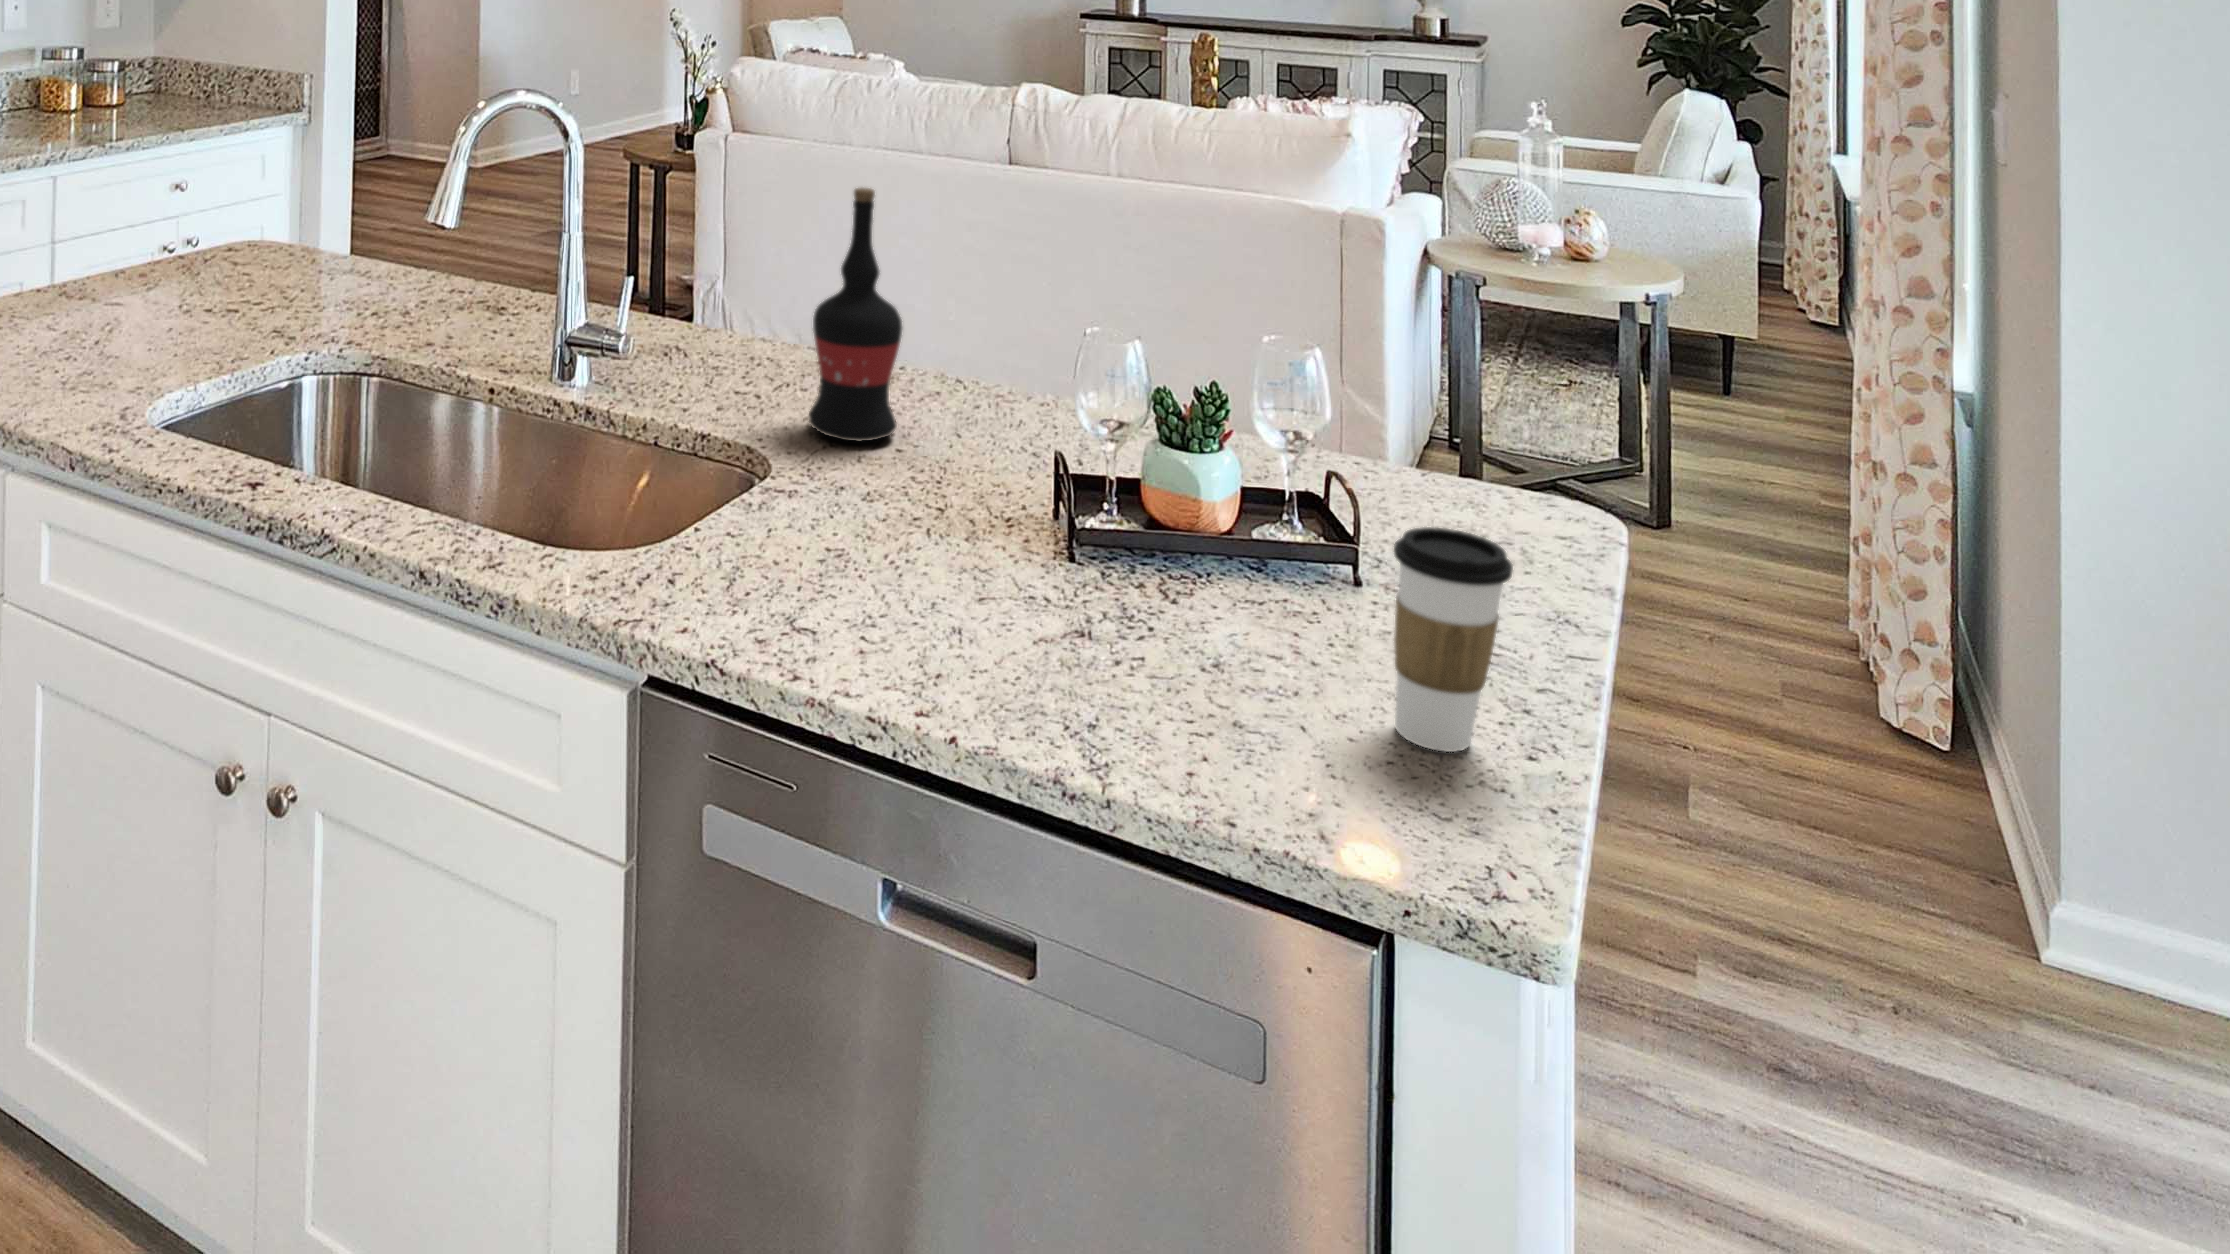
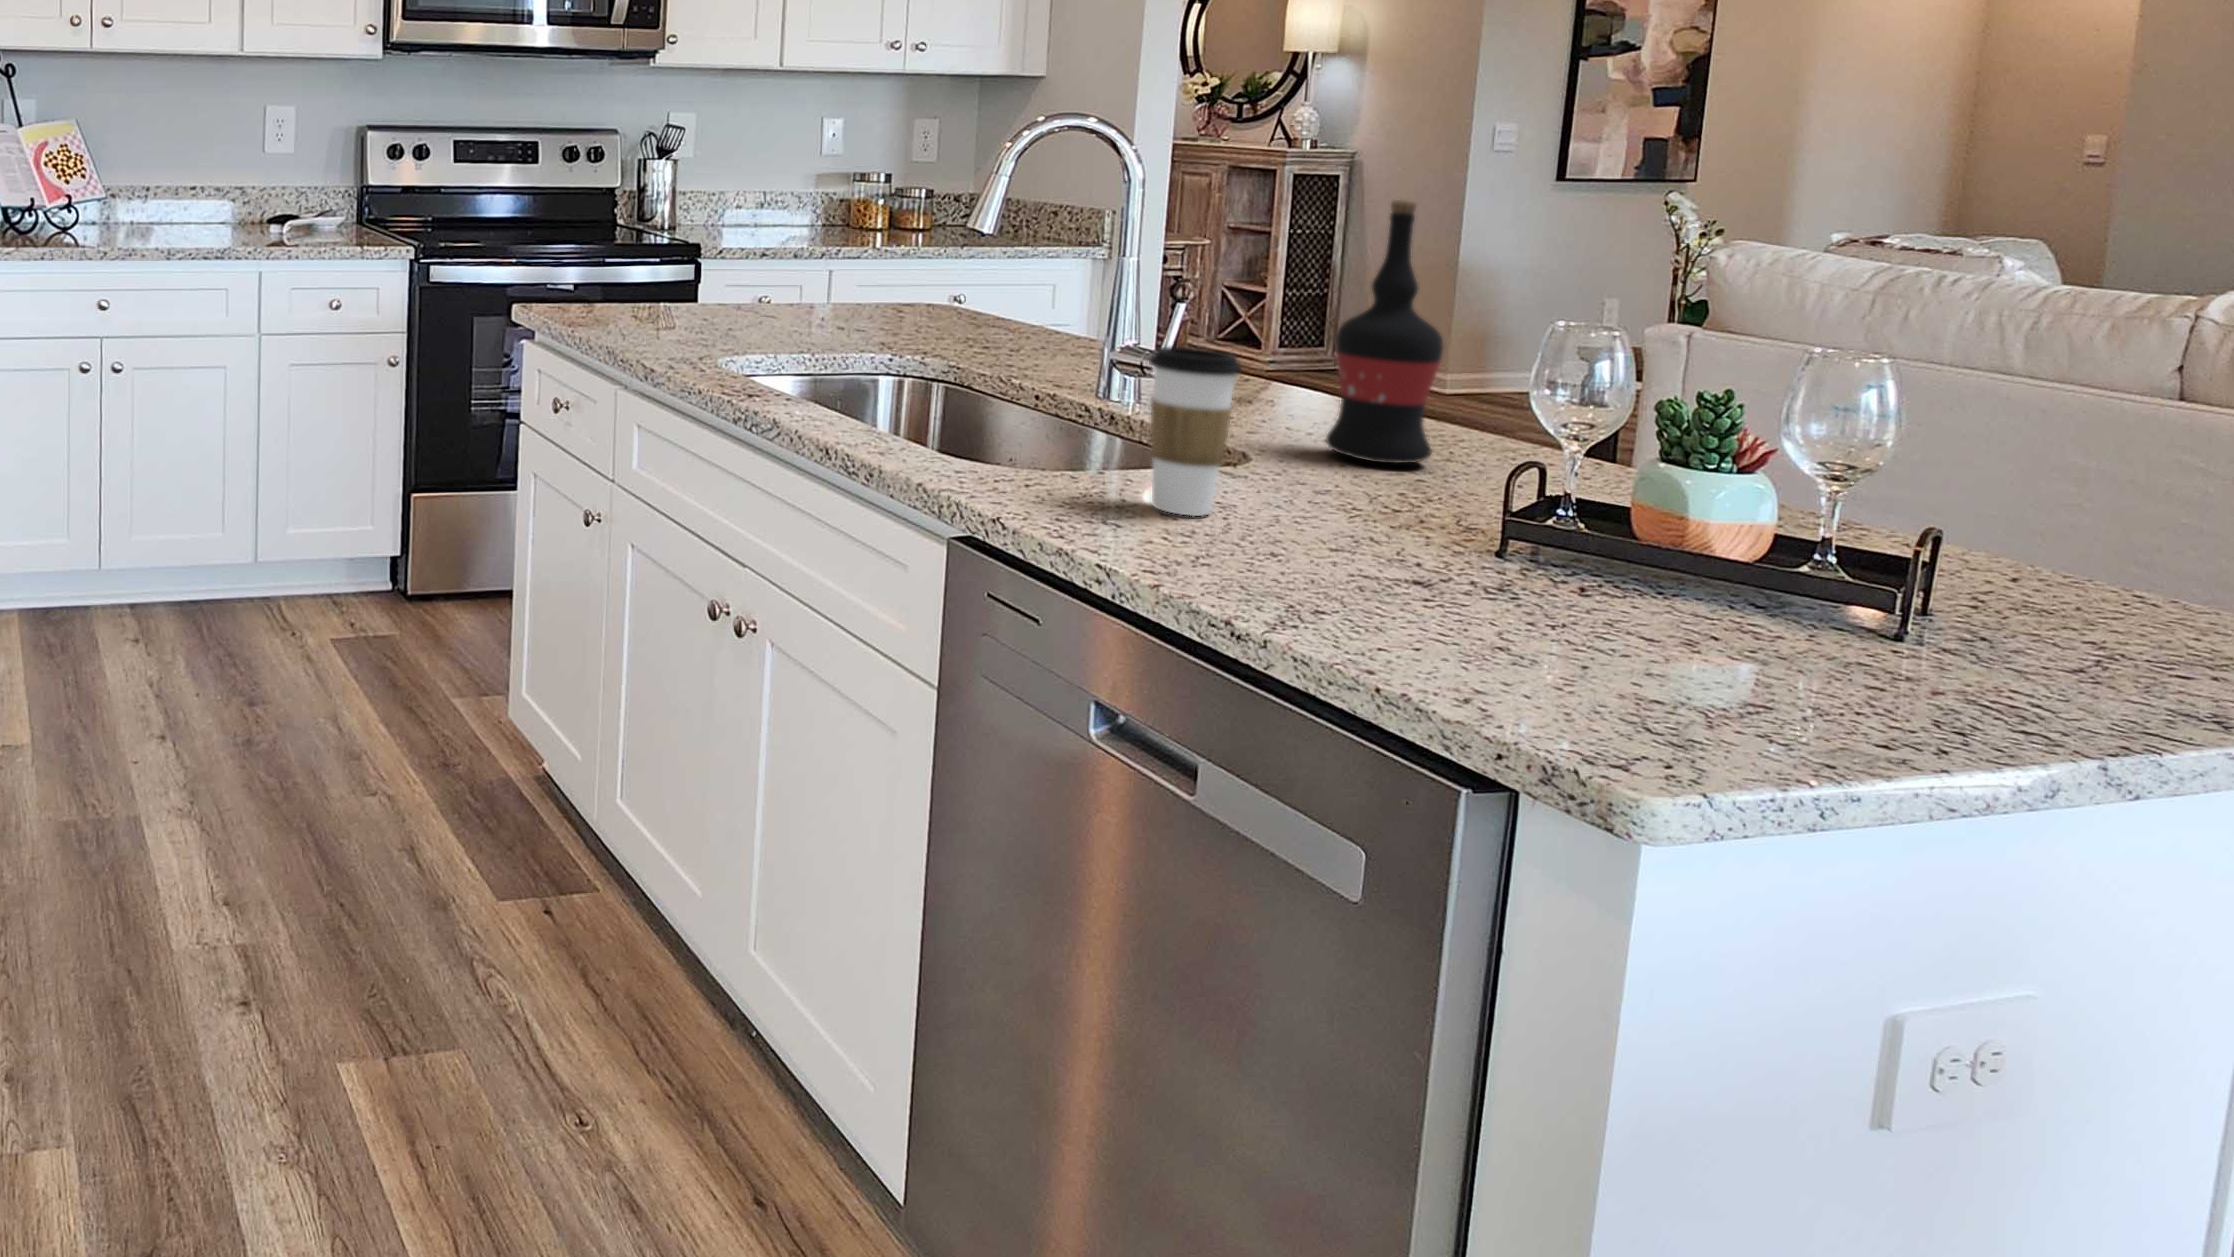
coffee cup: present [1394,527,1513,752] -> present [1149,347,1242,516]

